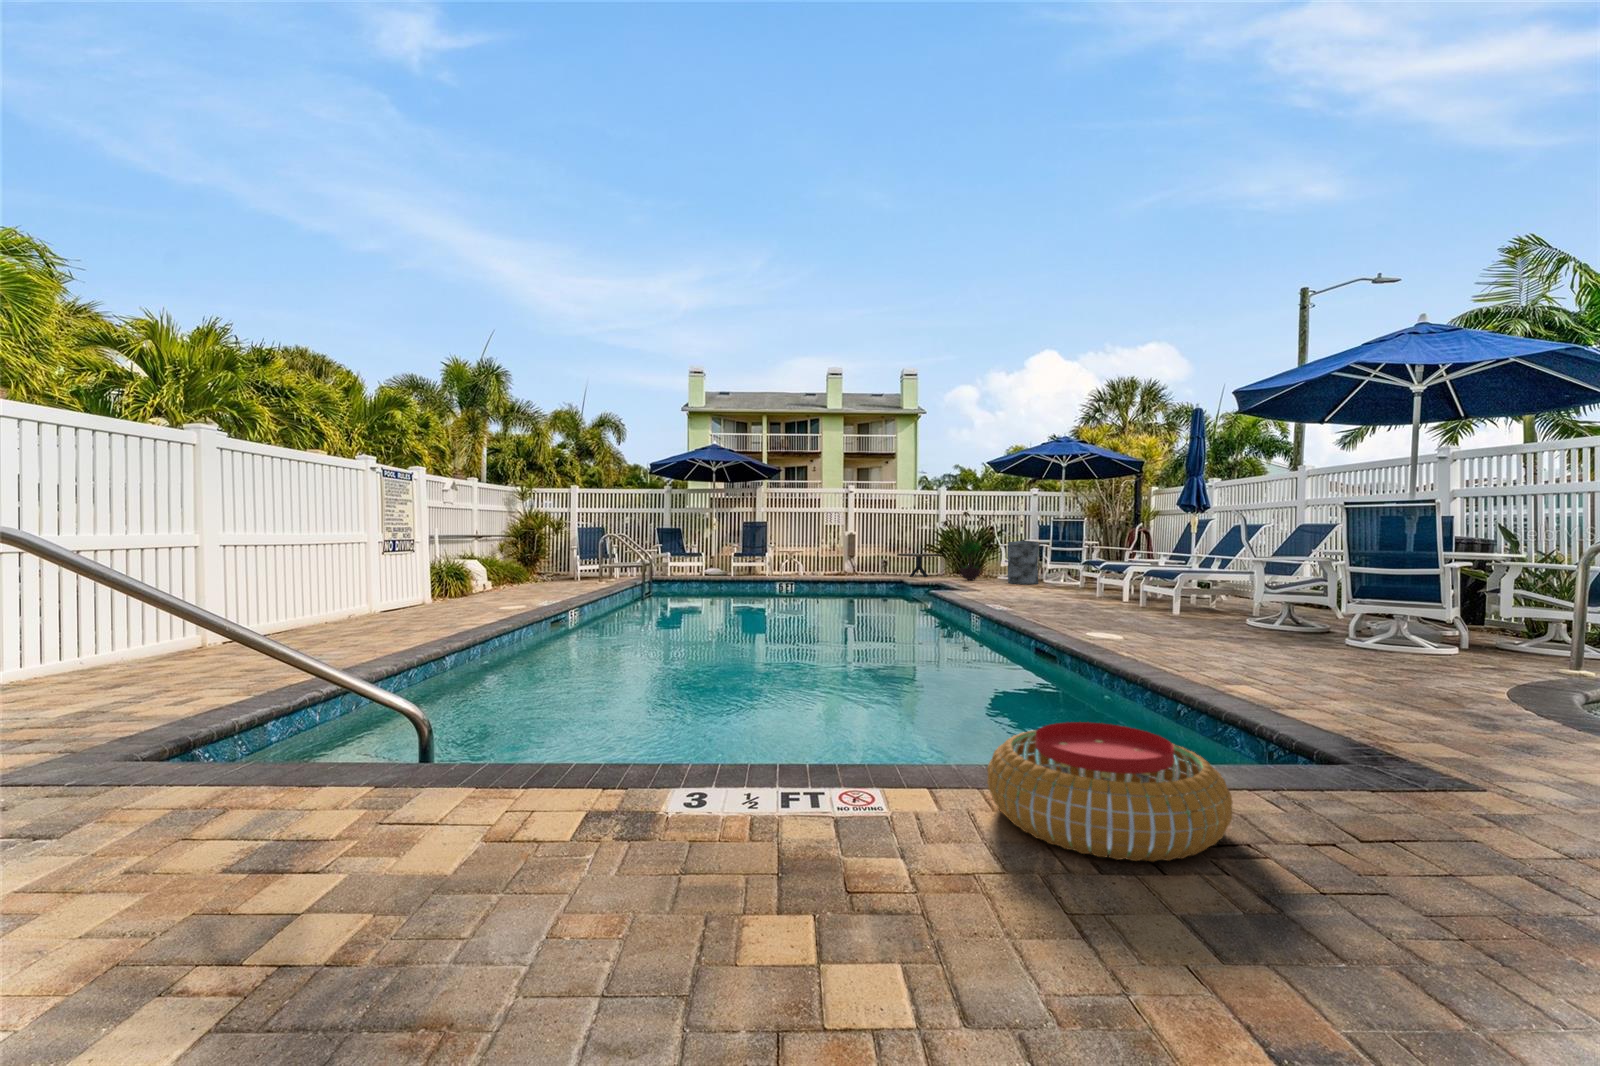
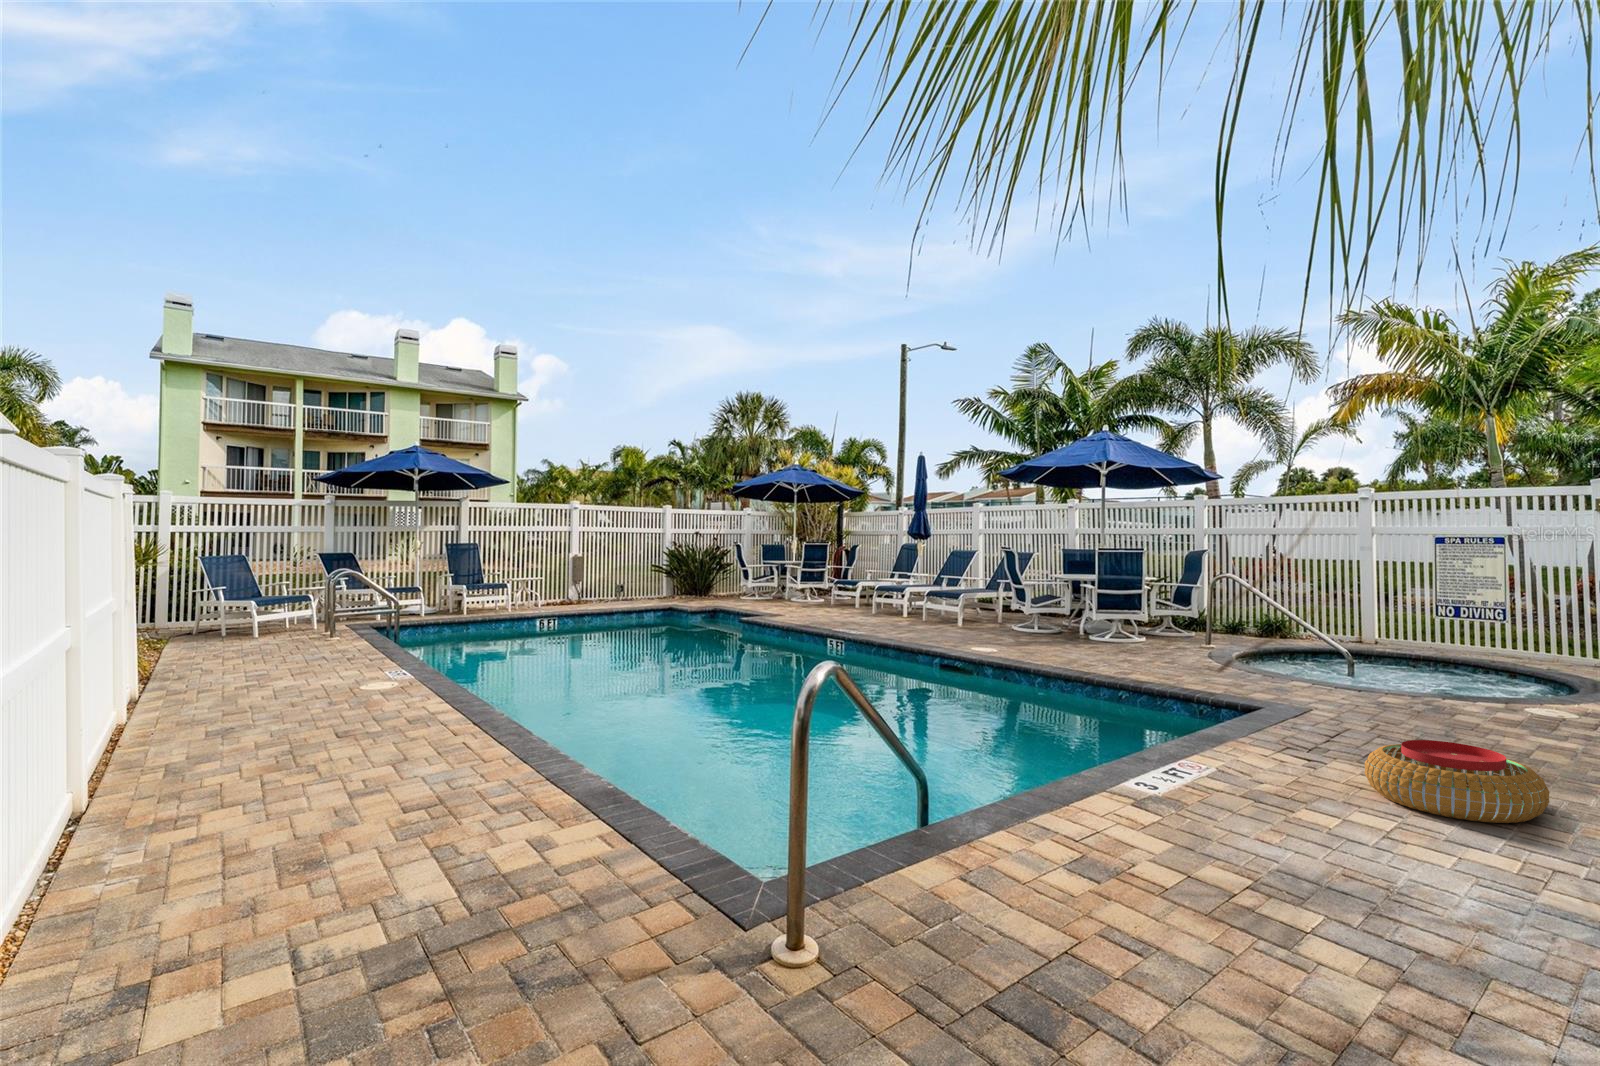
potted tree: present [960,540,980,580] -> none [712,558,738,604]
trash can: present [1008,540,1039,584] -> none [768,562,798,607]
side table: present [897,553,940,577] -> none [633,575,680,602]

